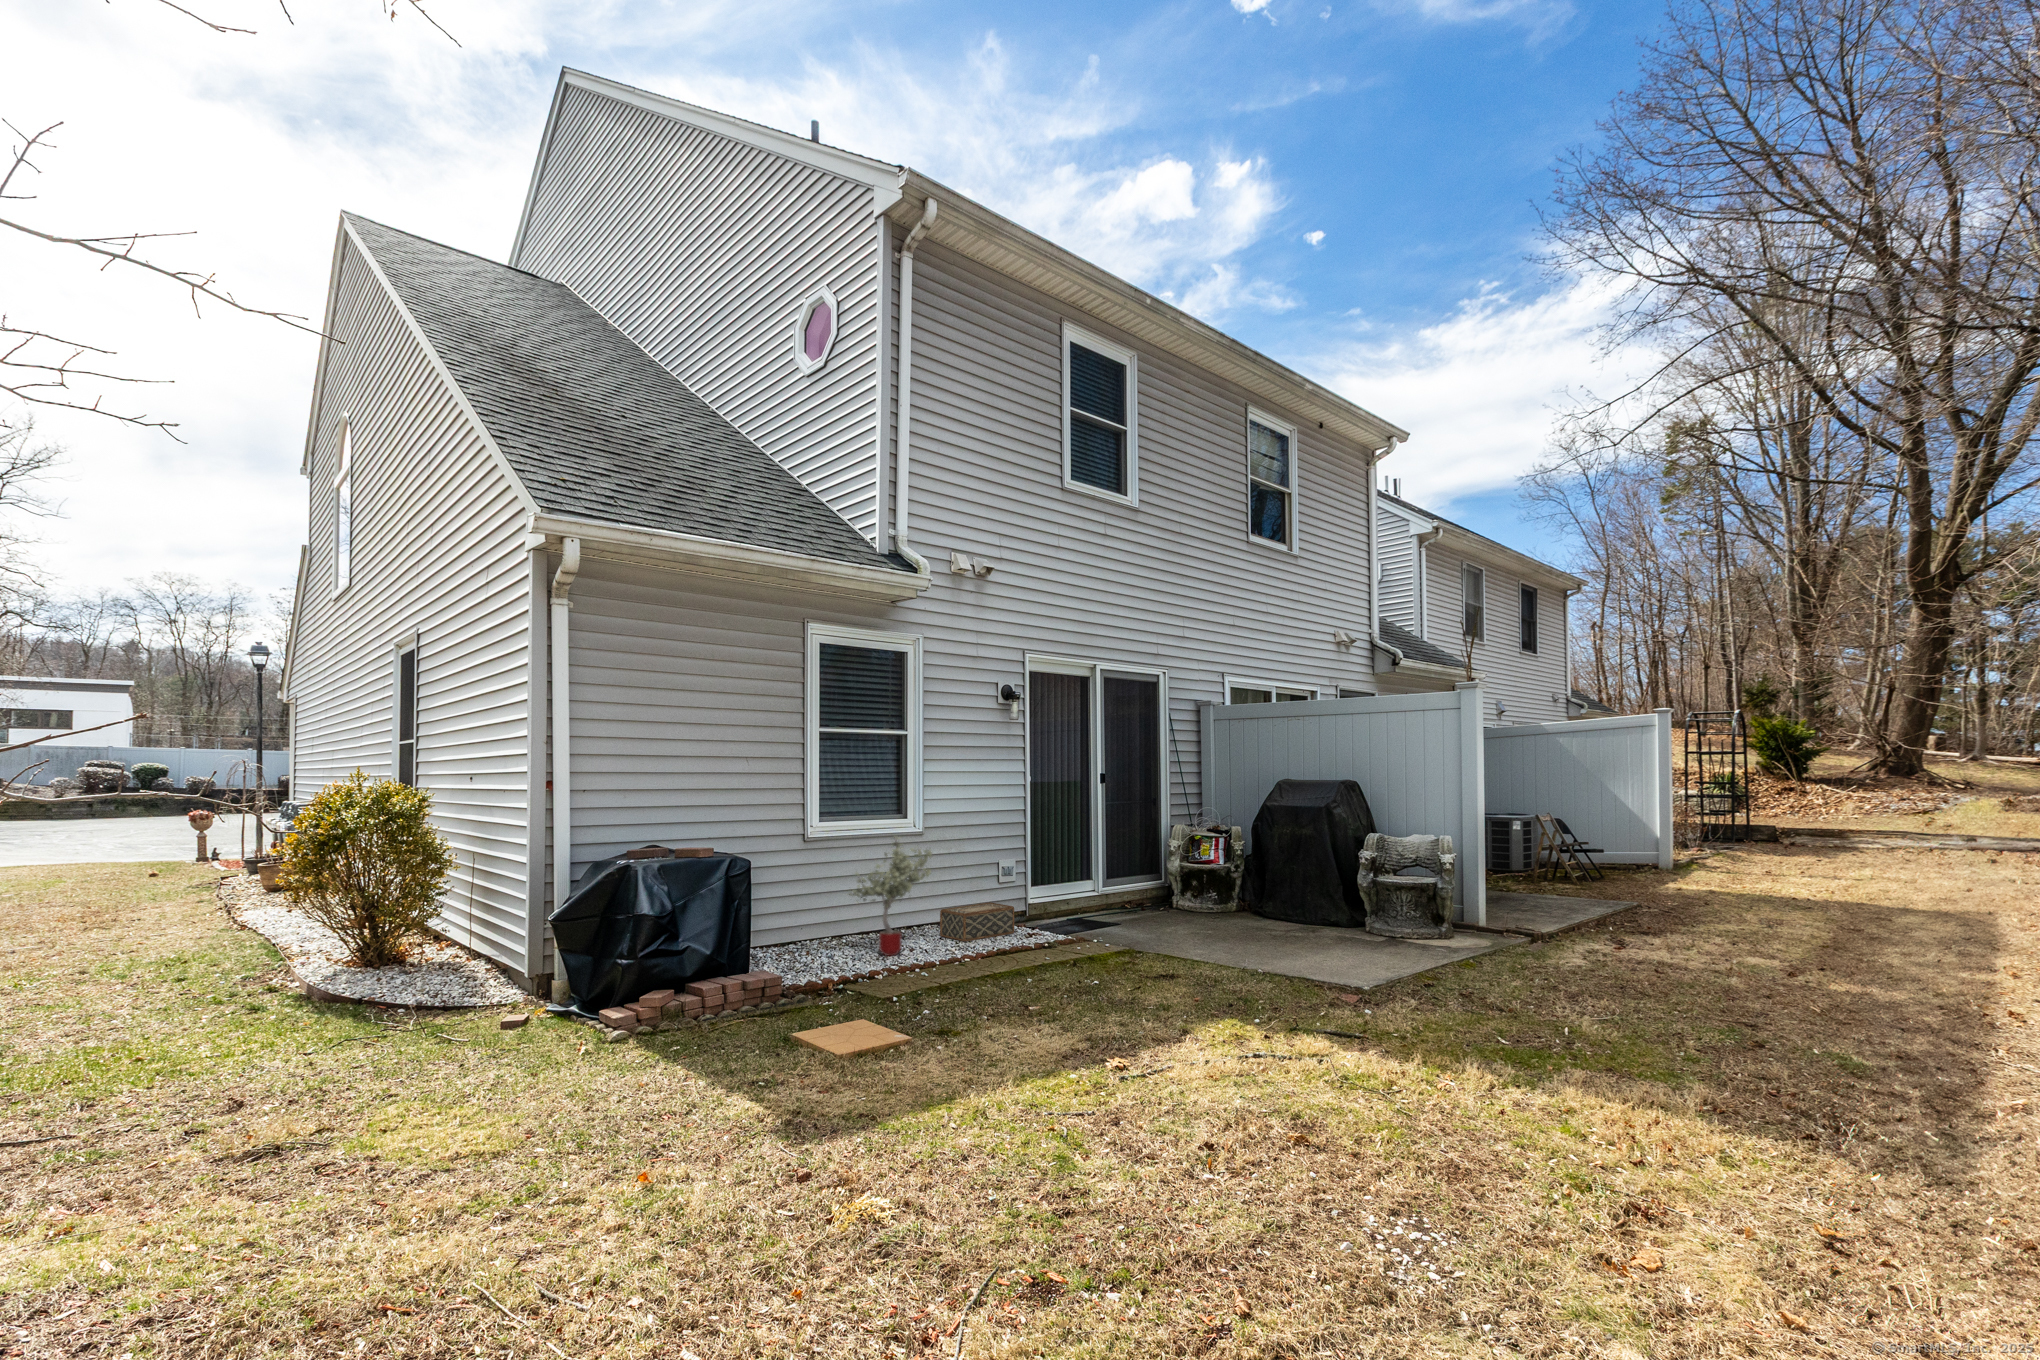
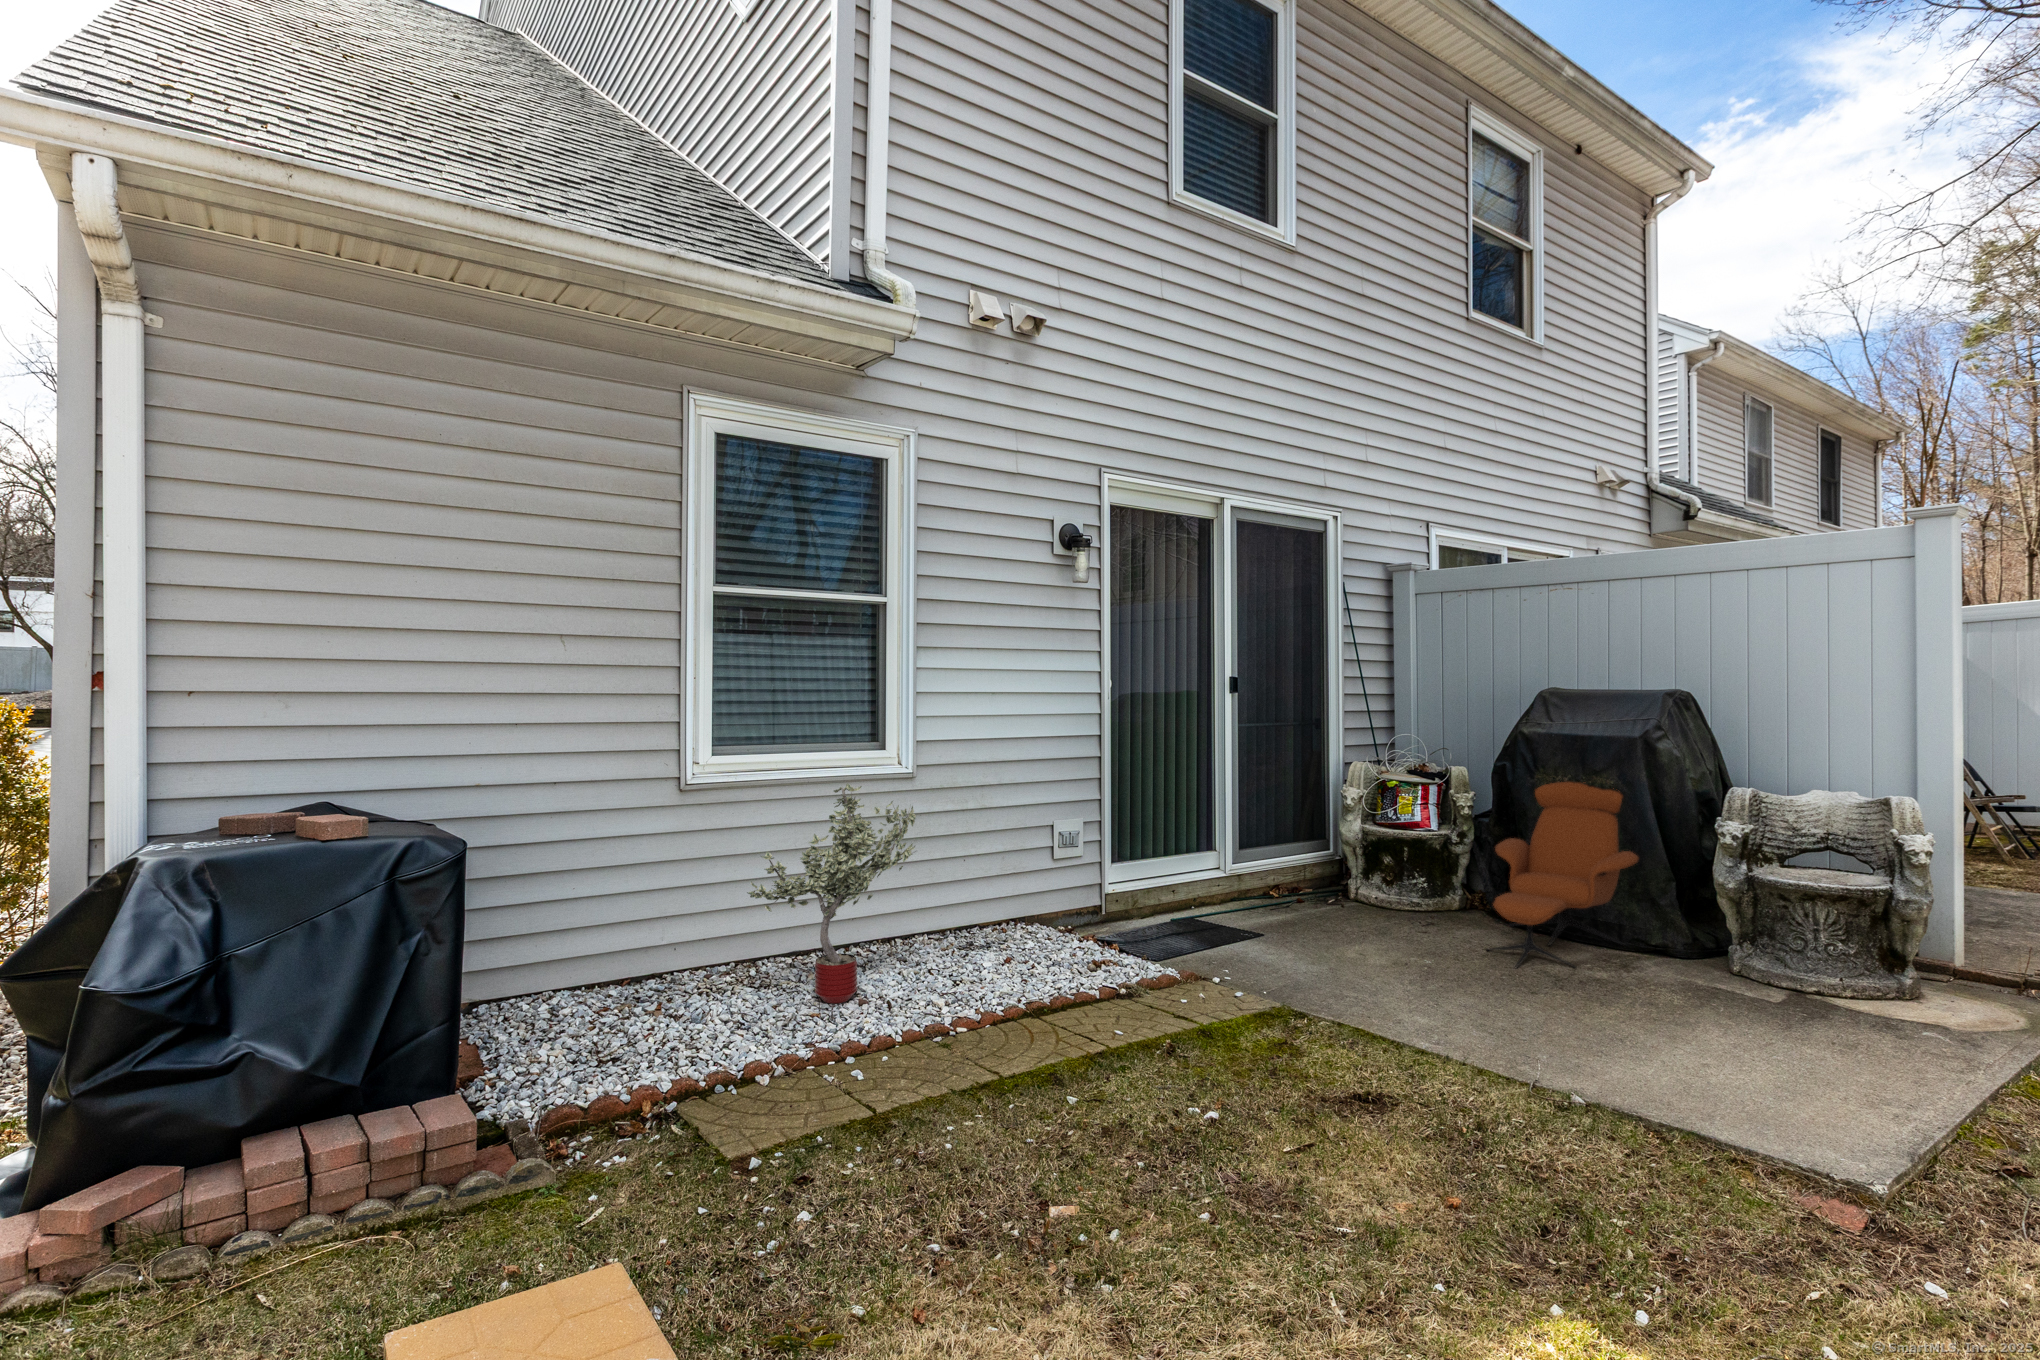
lounge chair: none [1242,834,1324,935] -> present [1487,782,1638,968]
woven basket: present [940,902,1014,942] -> none [947,892,1077,968]

